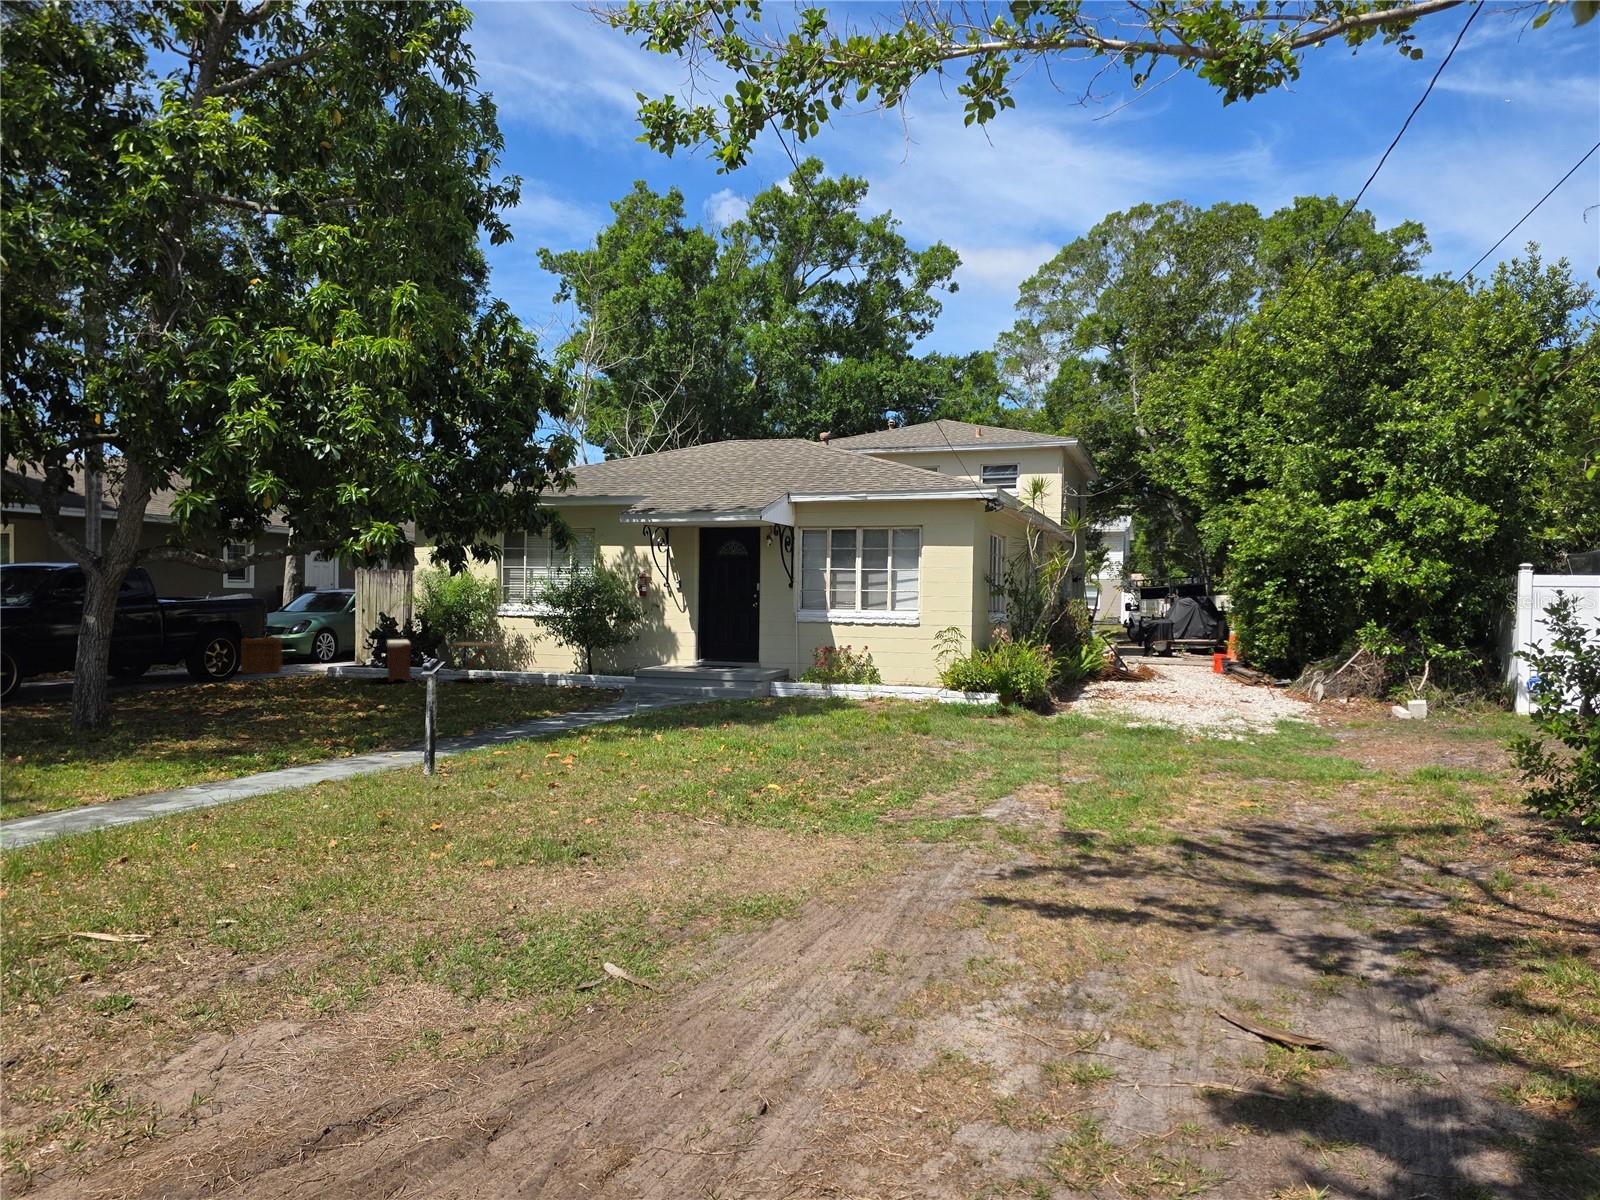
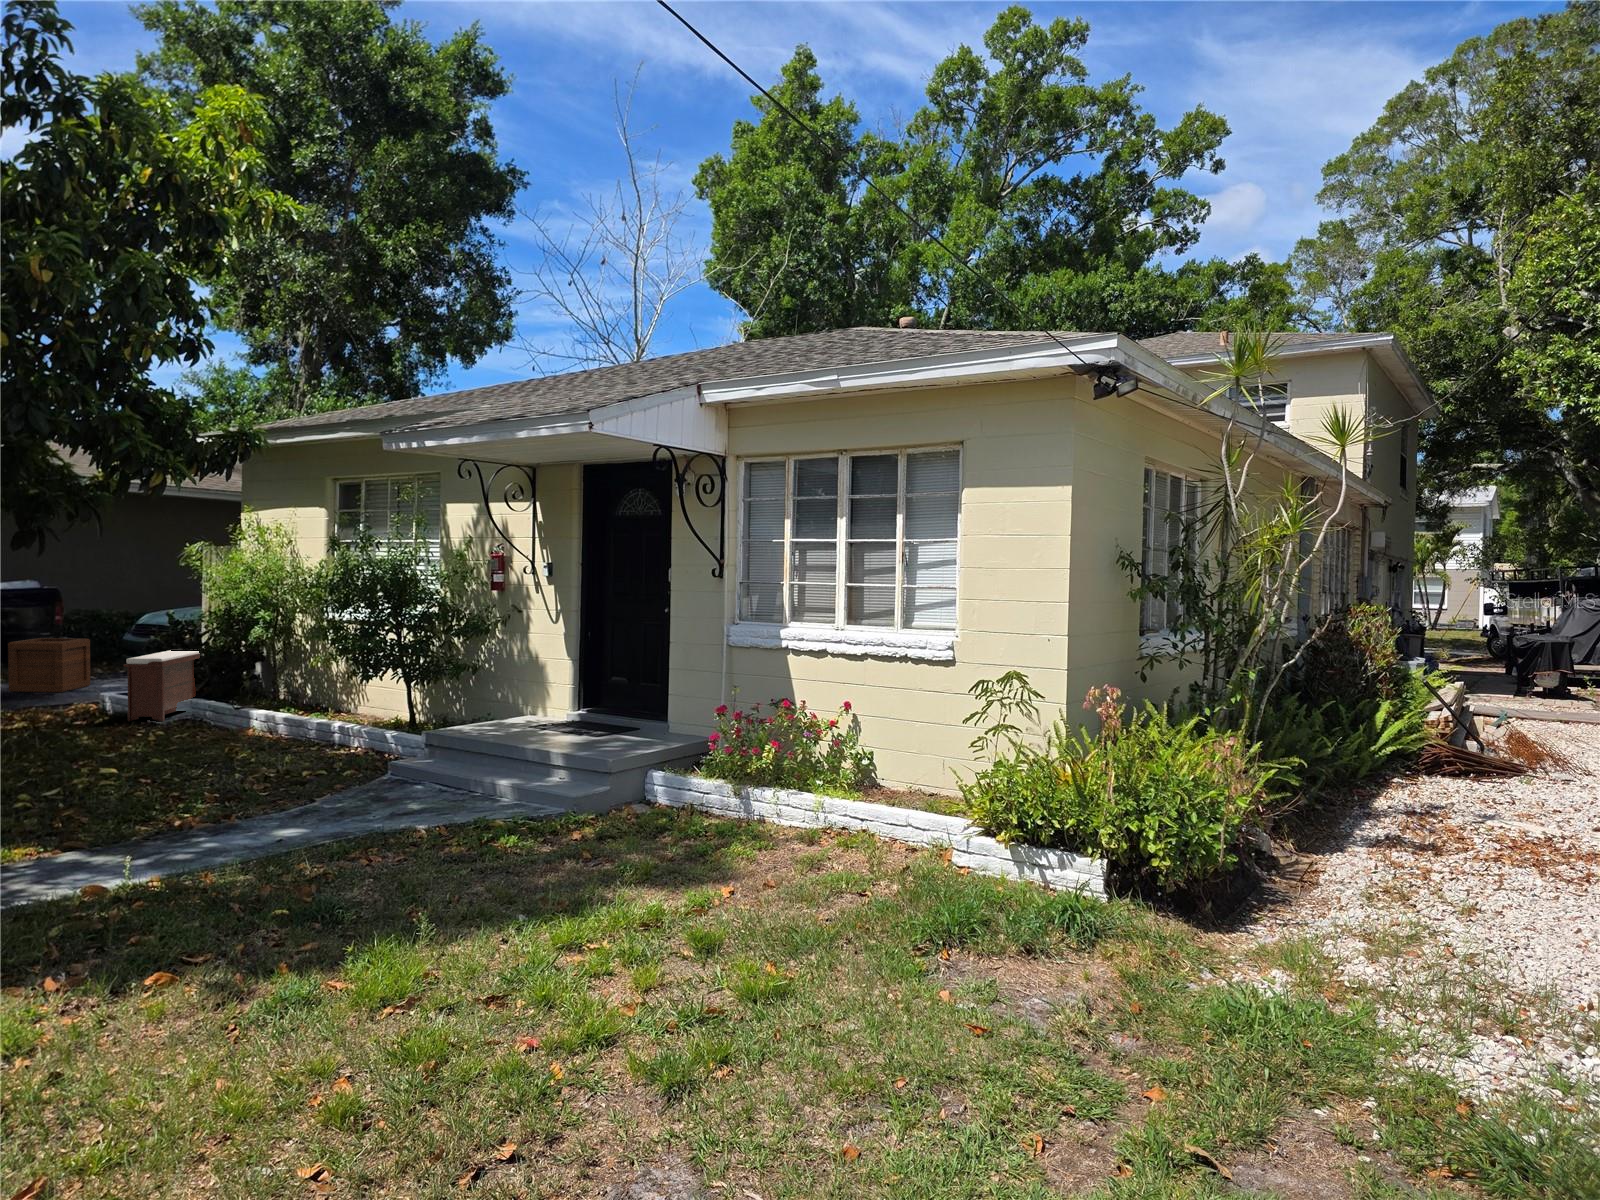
round table: present [454,642,507,678] -> none [239,657,334,723]
potted plant: present [994,671,1015,714] -> none [1058,800,1149,923]

